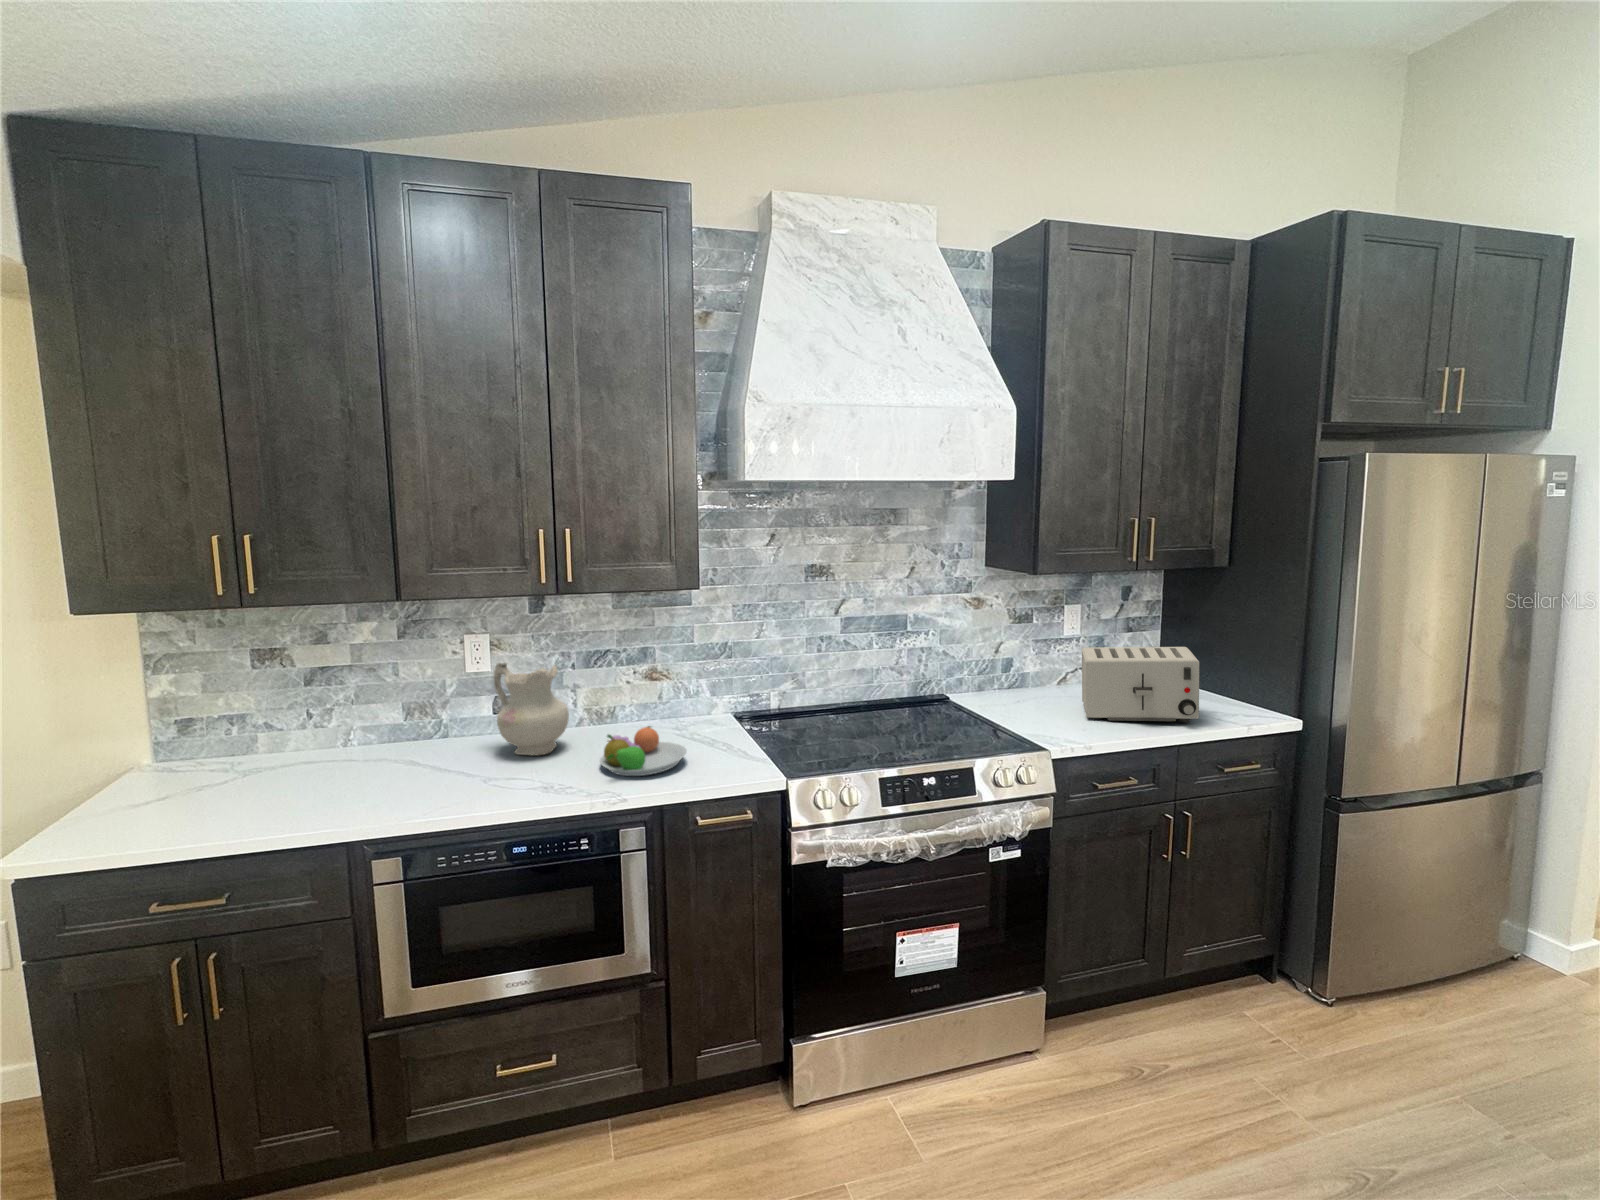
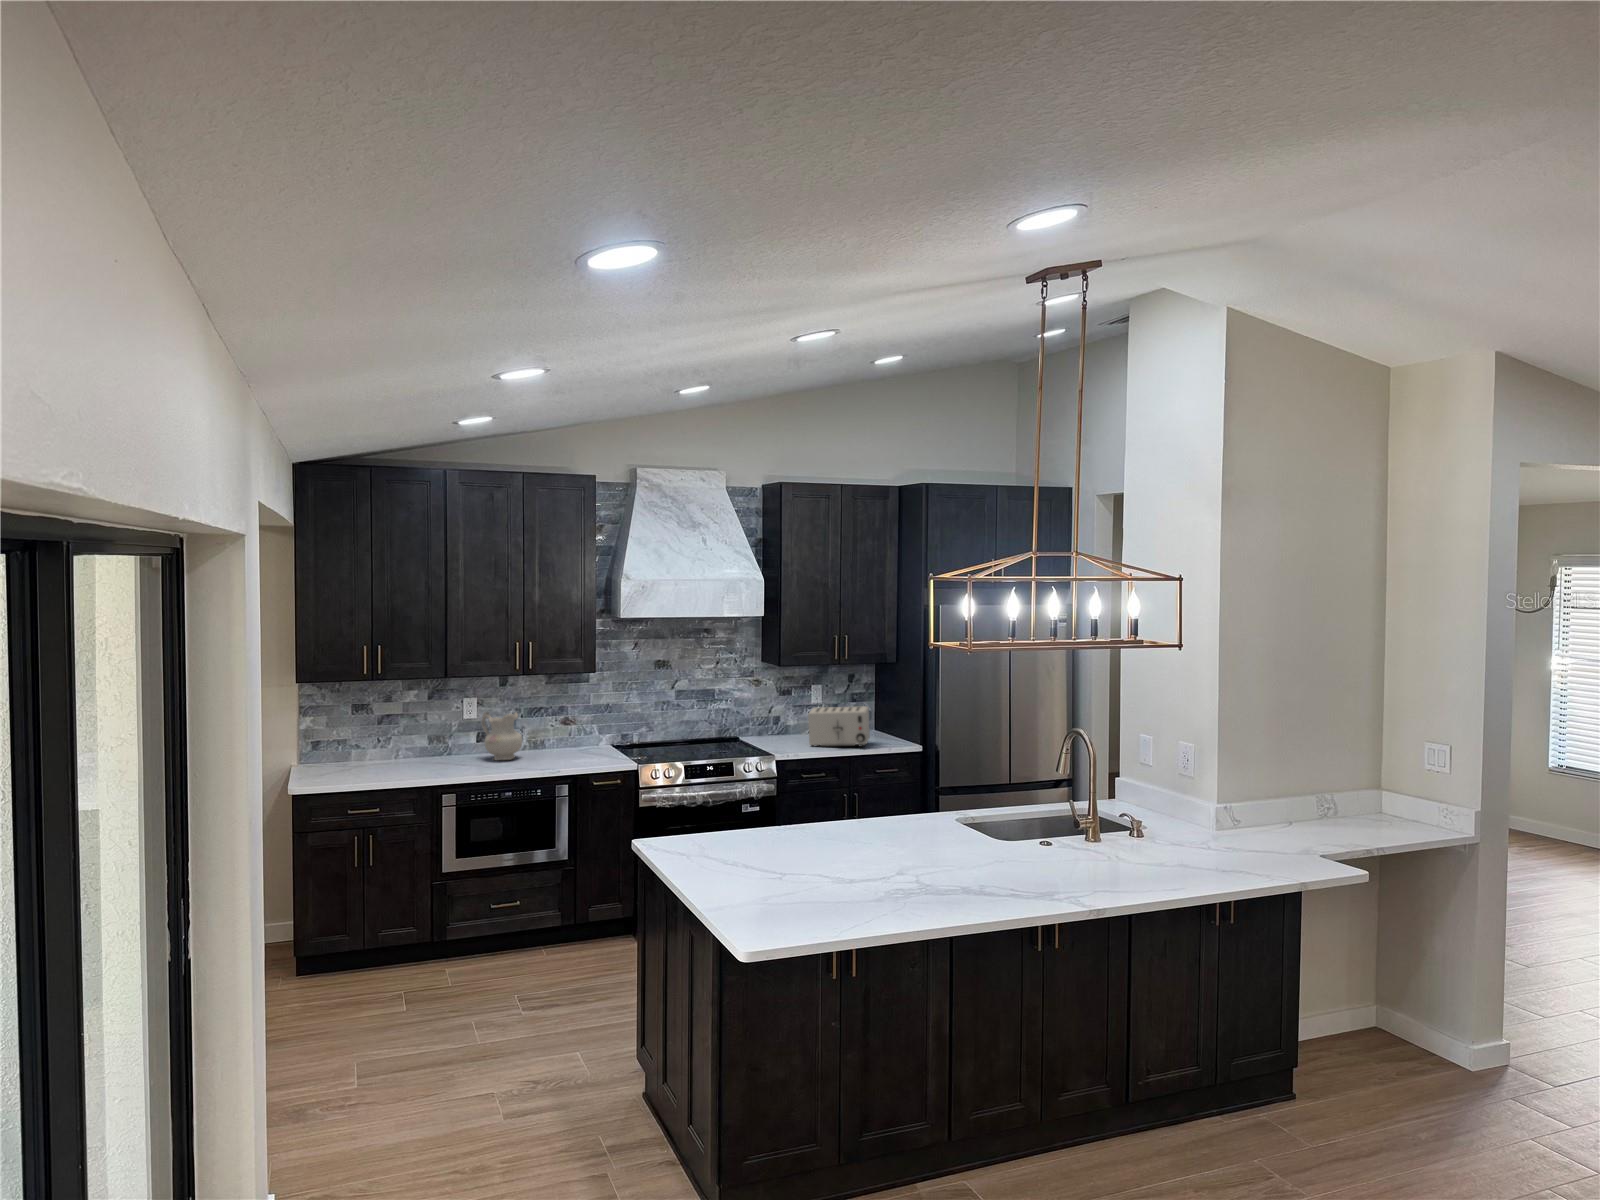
fruit bowl: present [600,726,687,776] -> none [542,744,587,766]

